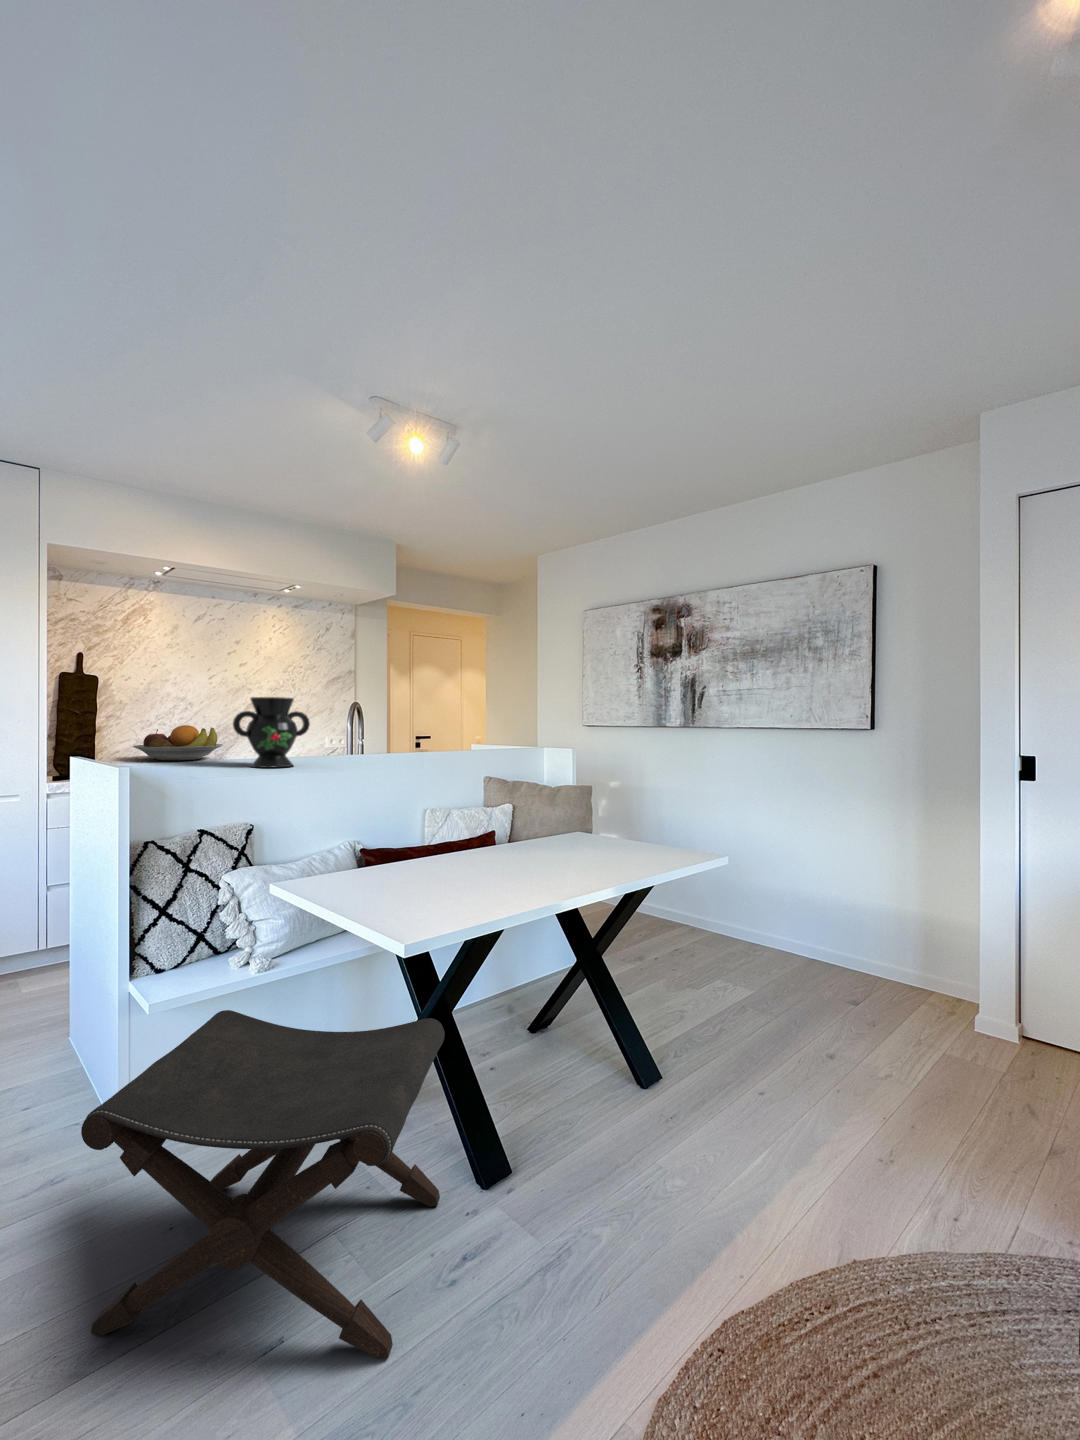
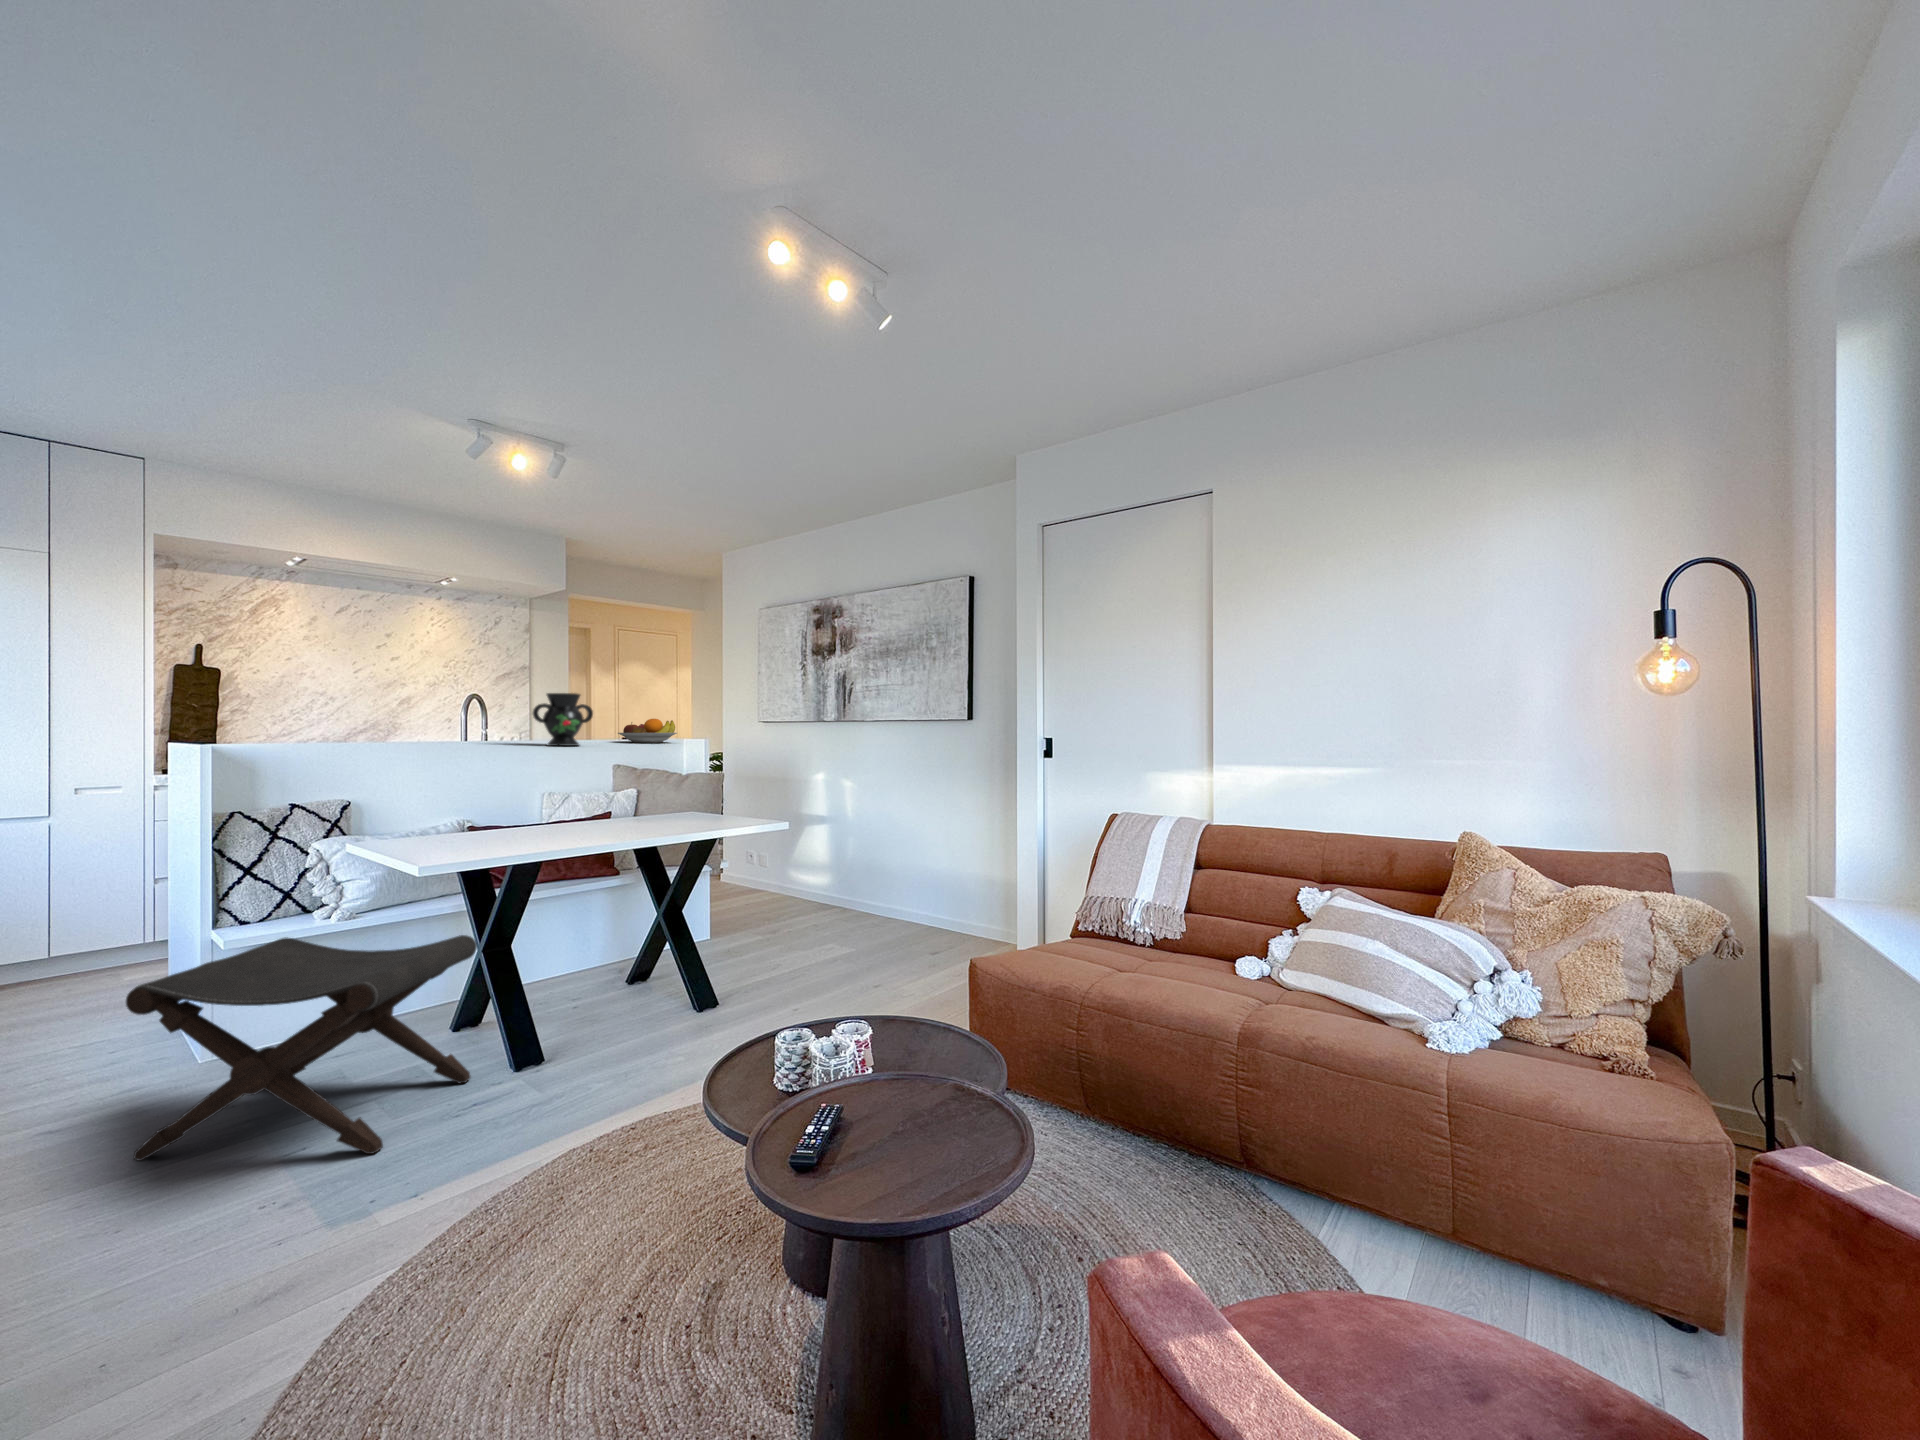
decorative vase: present [233,697,310,768] -> present [533,693,593,746]
fruit bowl: present [133,725,223,760] -> present [618,719,677,743]

